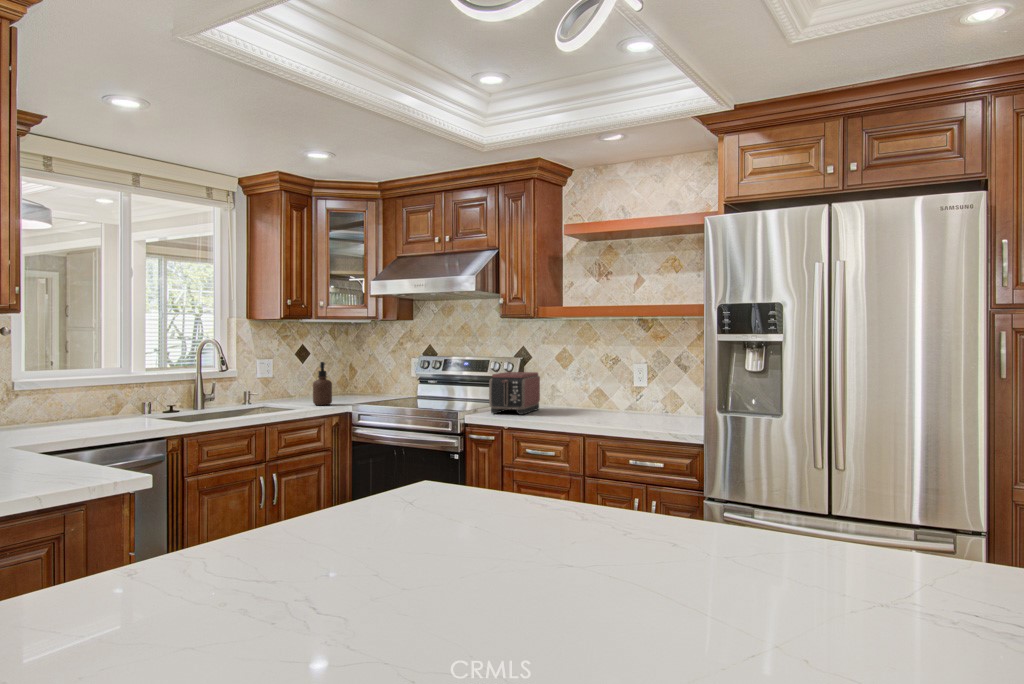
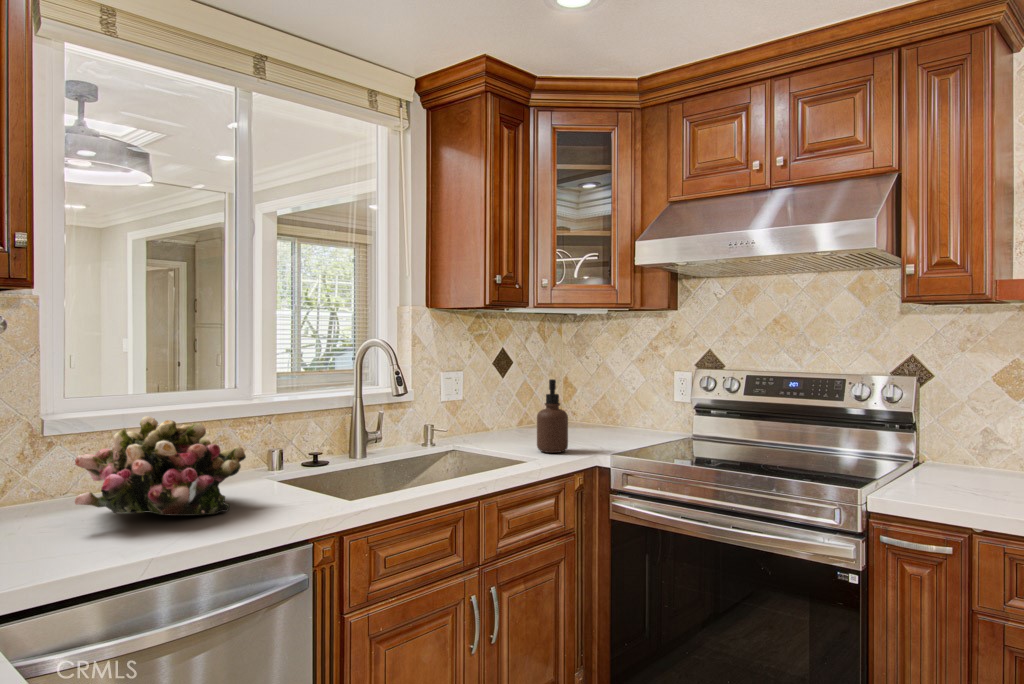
toaster: present [489,372,540,415] -> none [906,404,998,497]
flower arrangement: none [39,378,130,426] -> present [75,416,246,516]

